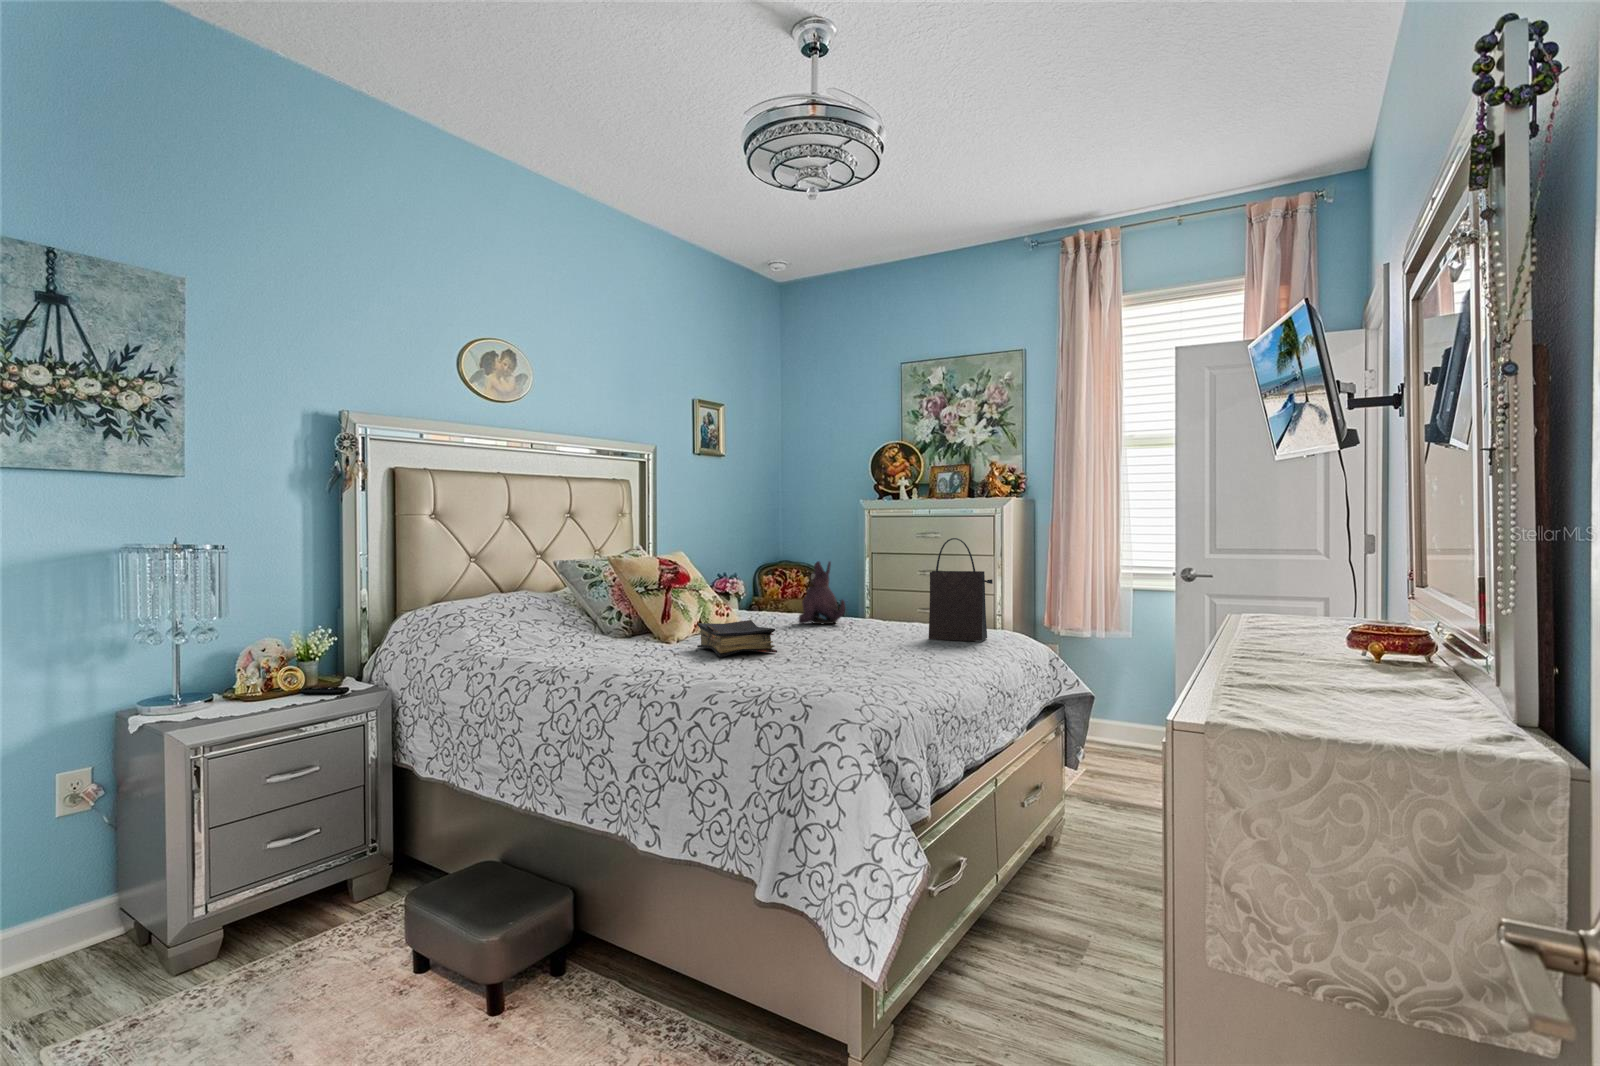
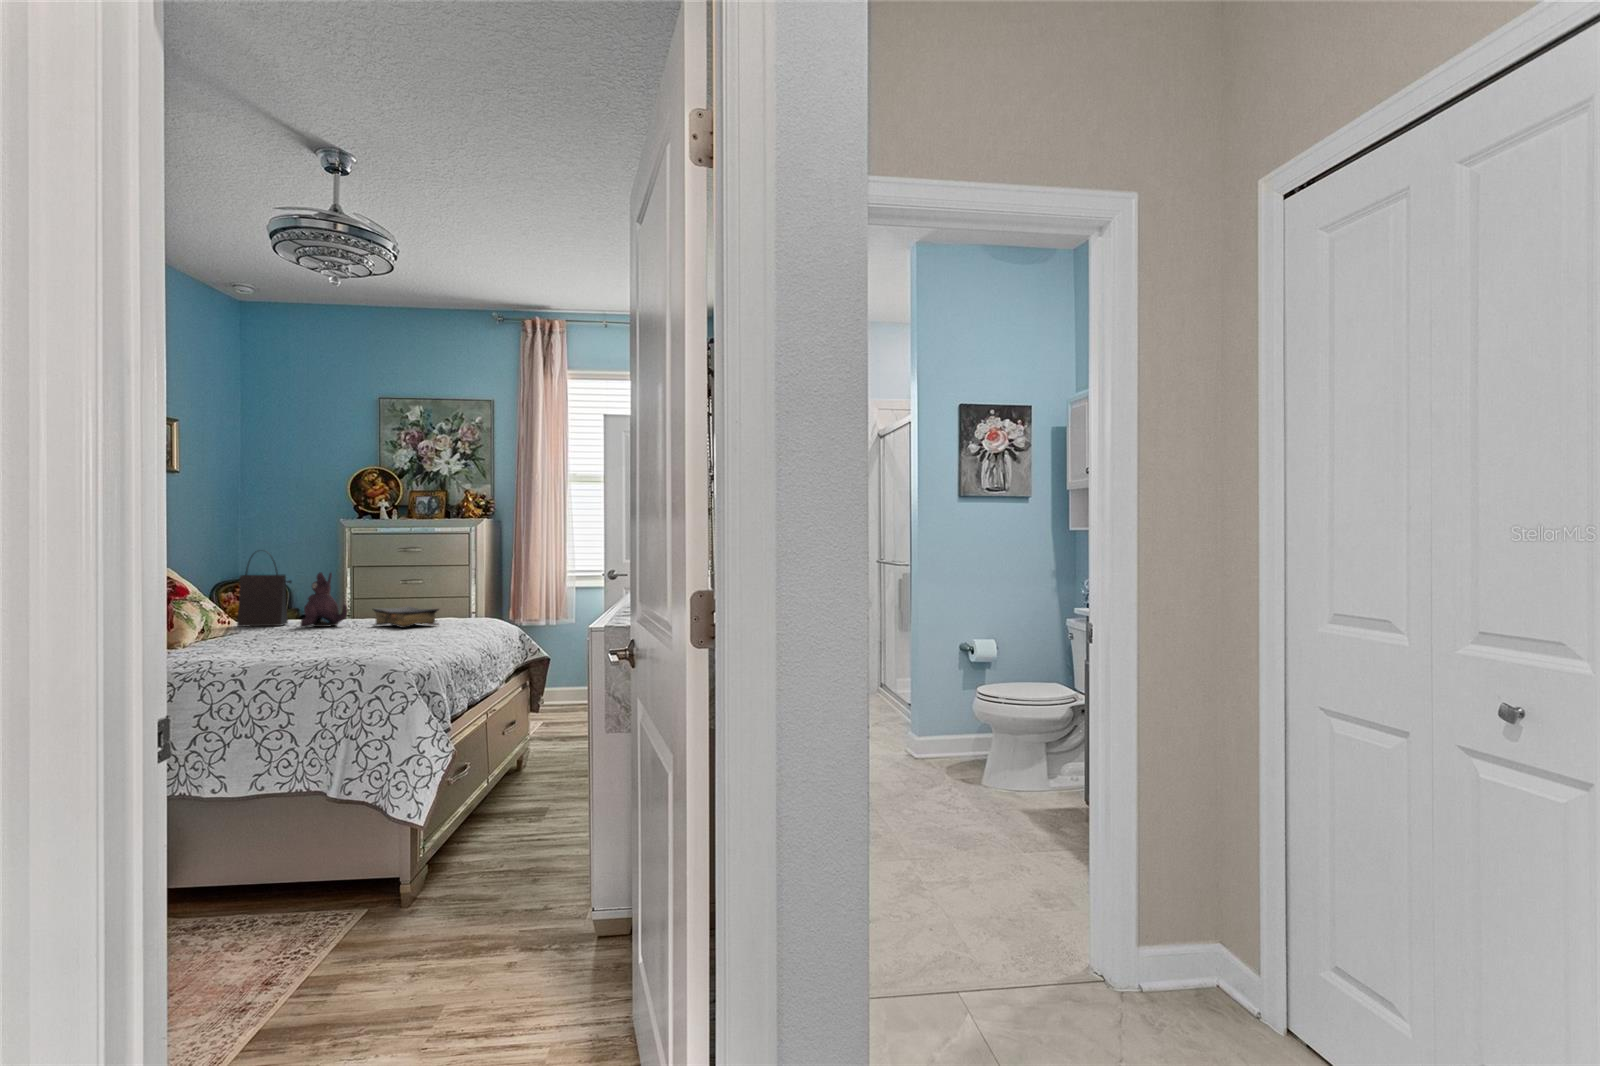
handbag: present [929,538,993,641] -> present [237,555,292,627]
book: present [697,620,777,657] -> present [373,606,439,628]

